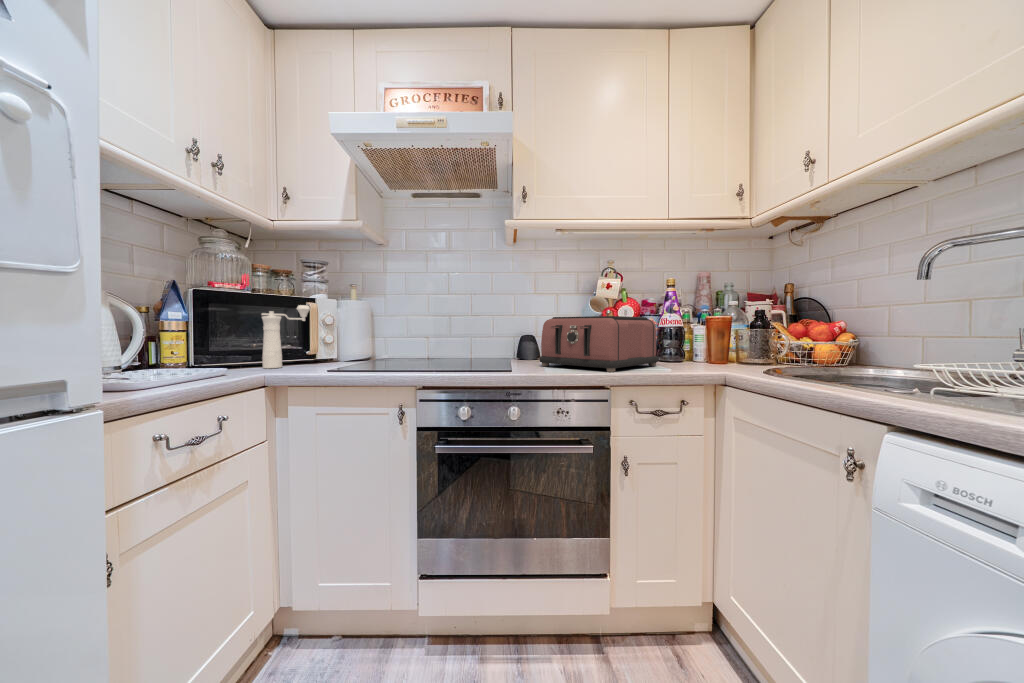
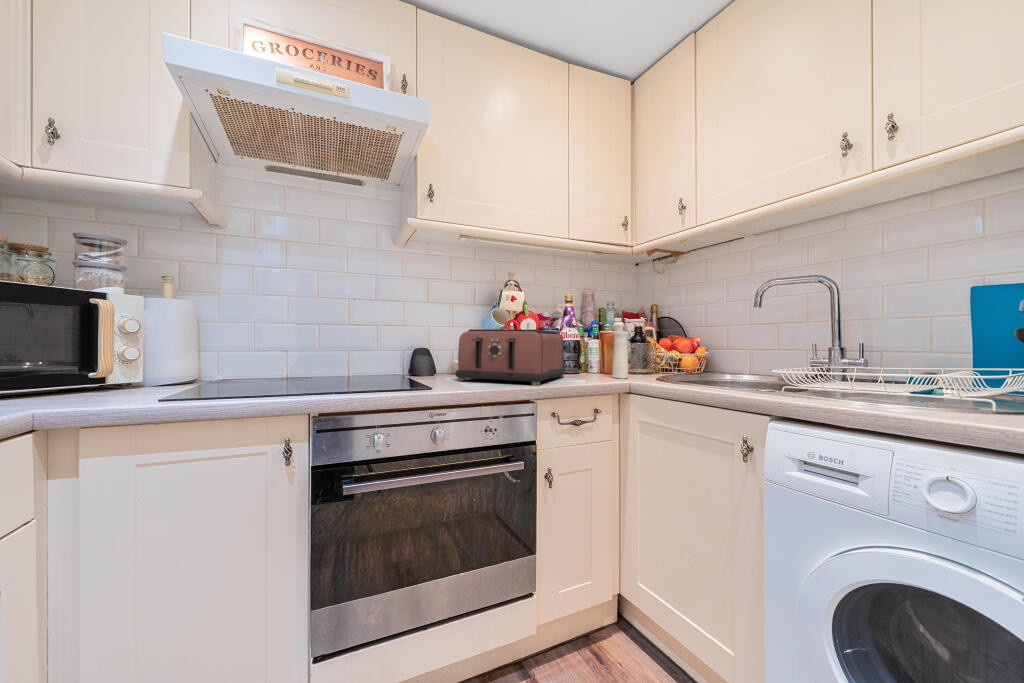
pepper mill: present [262,305,310,368] -> present [612,322,629,378]

